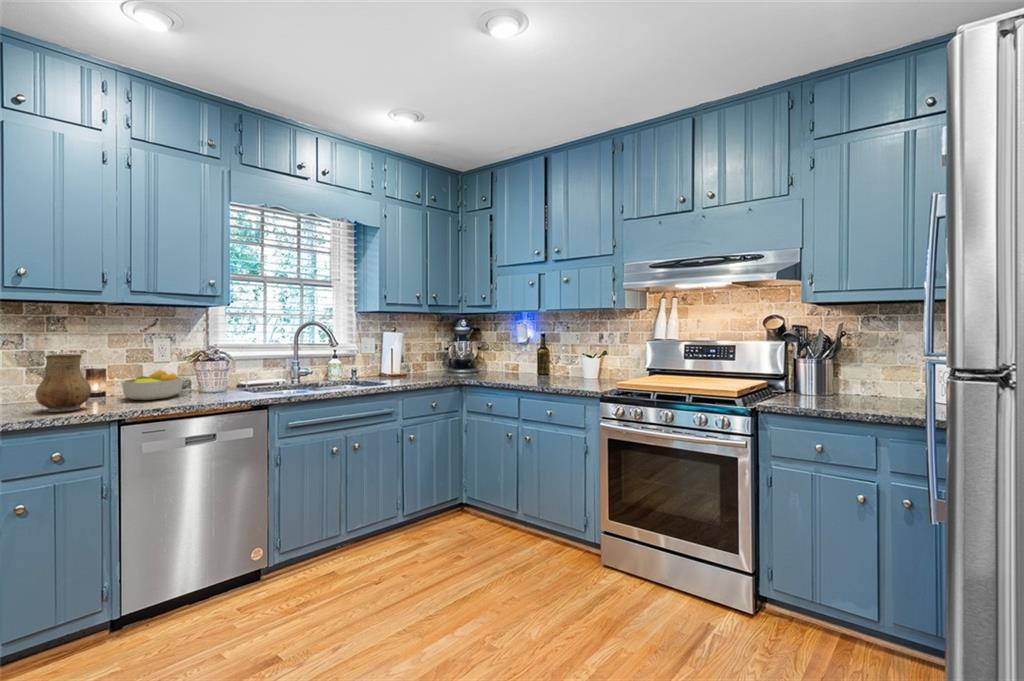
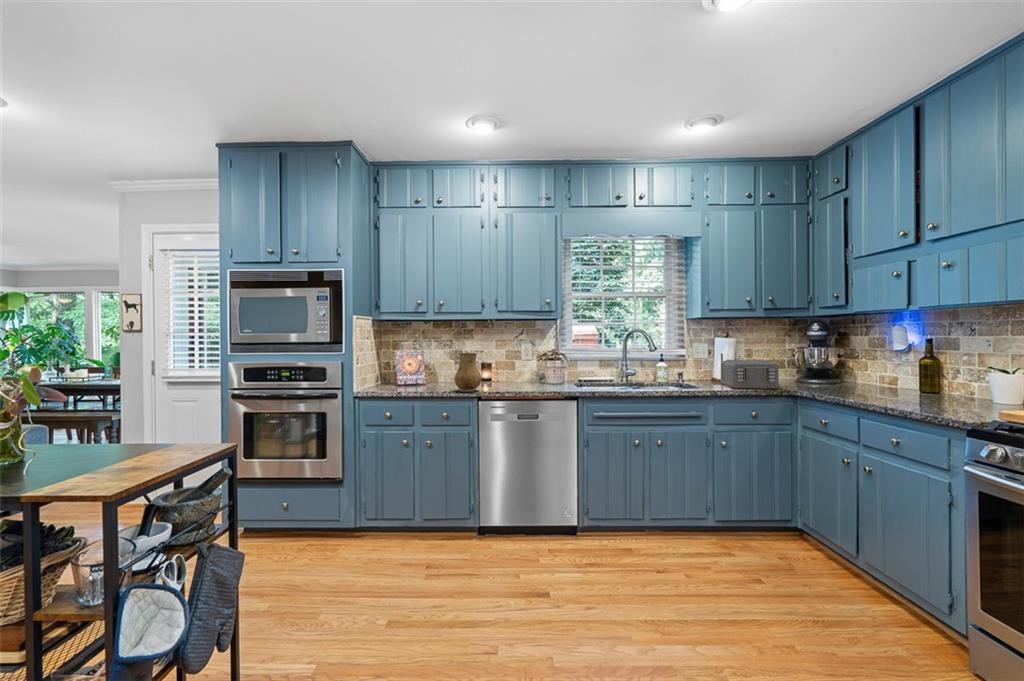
toaster: none [389,352,442,379] -> present [720,360,780,388]
fruit bowl: present [122,370,183,400] -> none [499,367,536,389]

